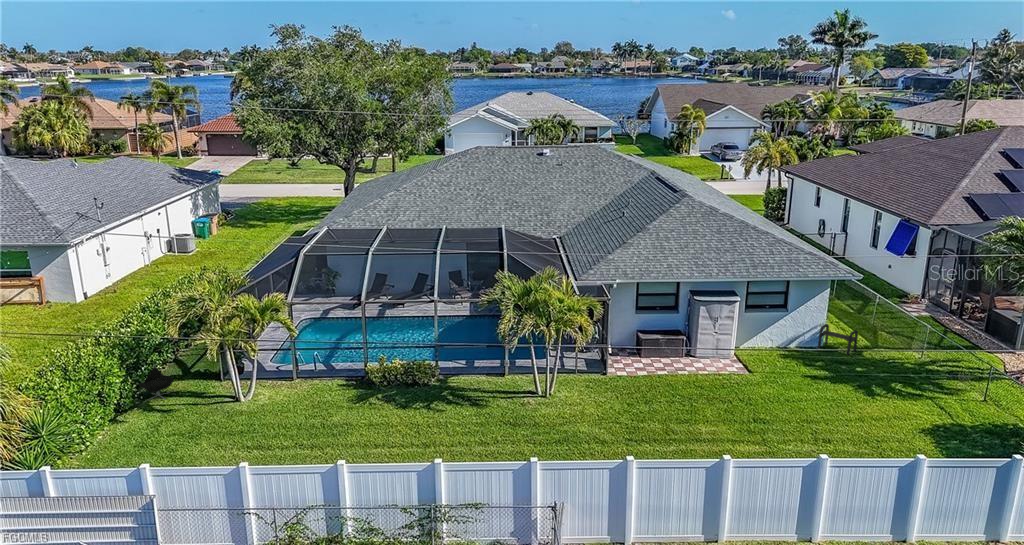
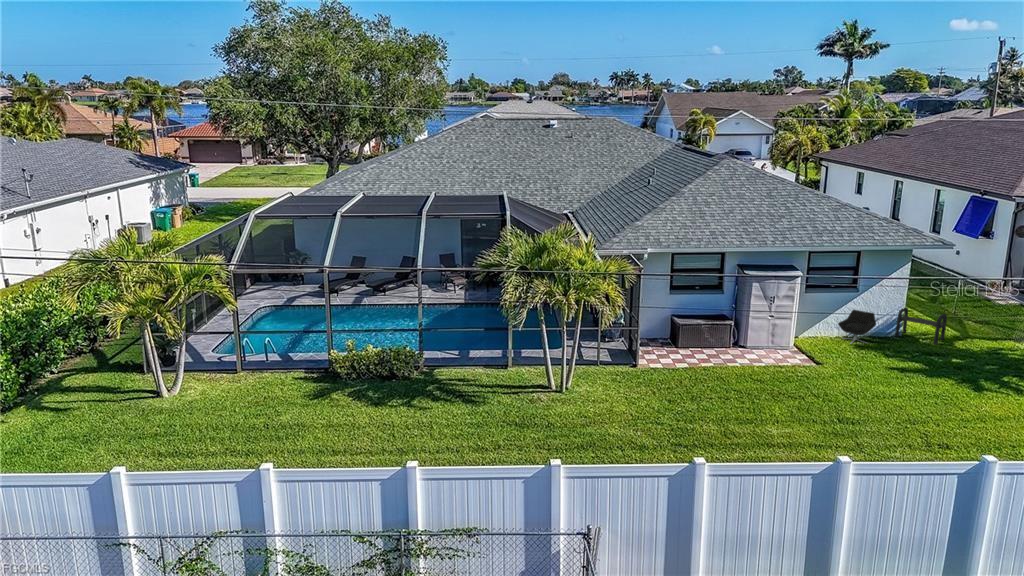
lounge chair: present [139,367,174,399] -> present [838,310,876,343]

